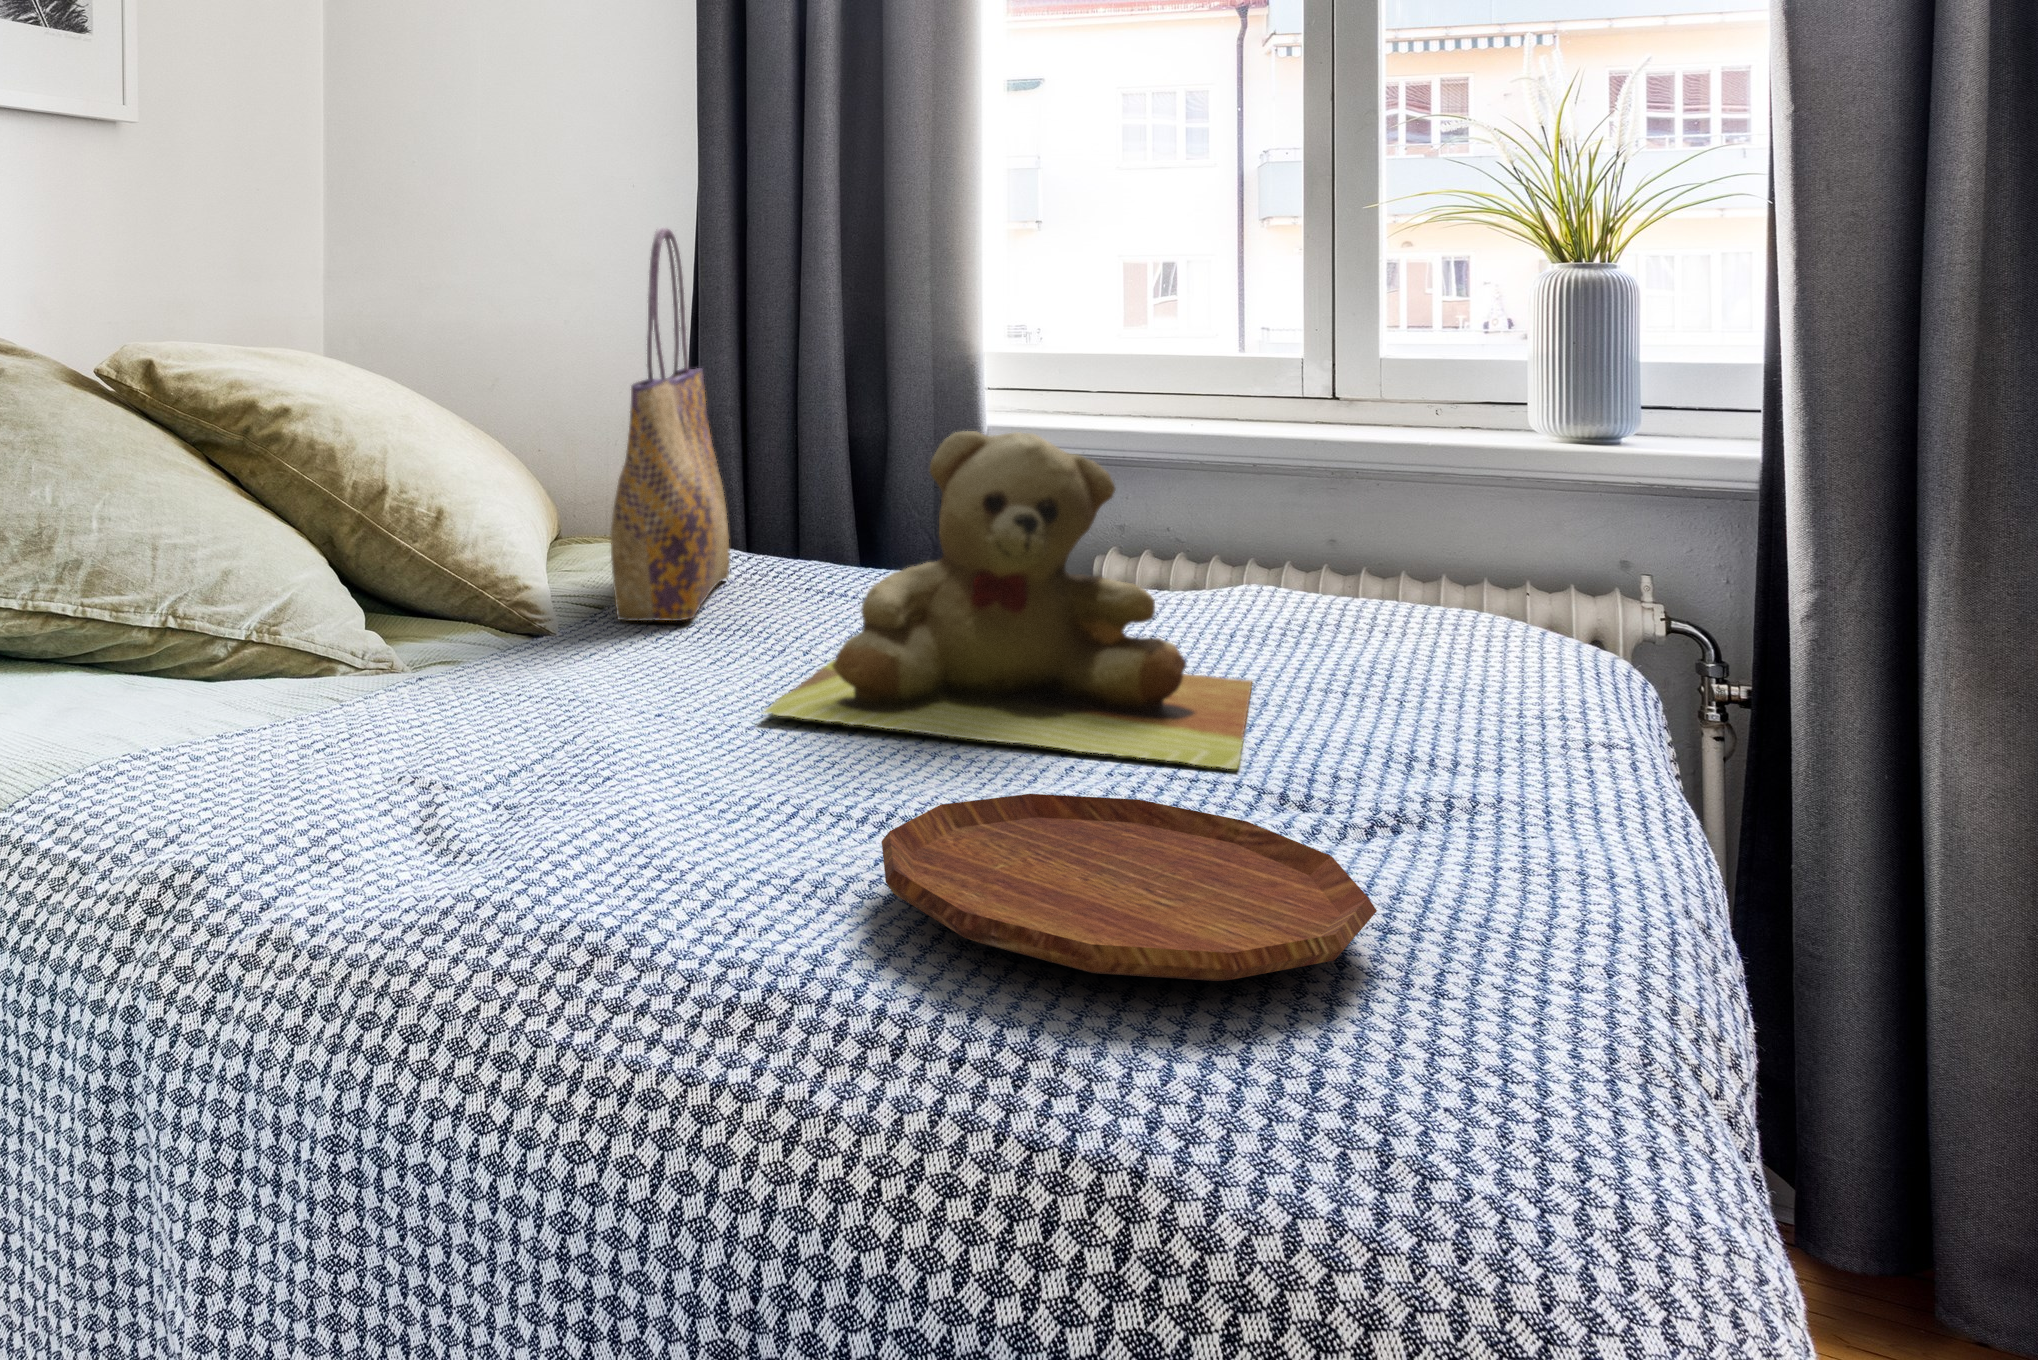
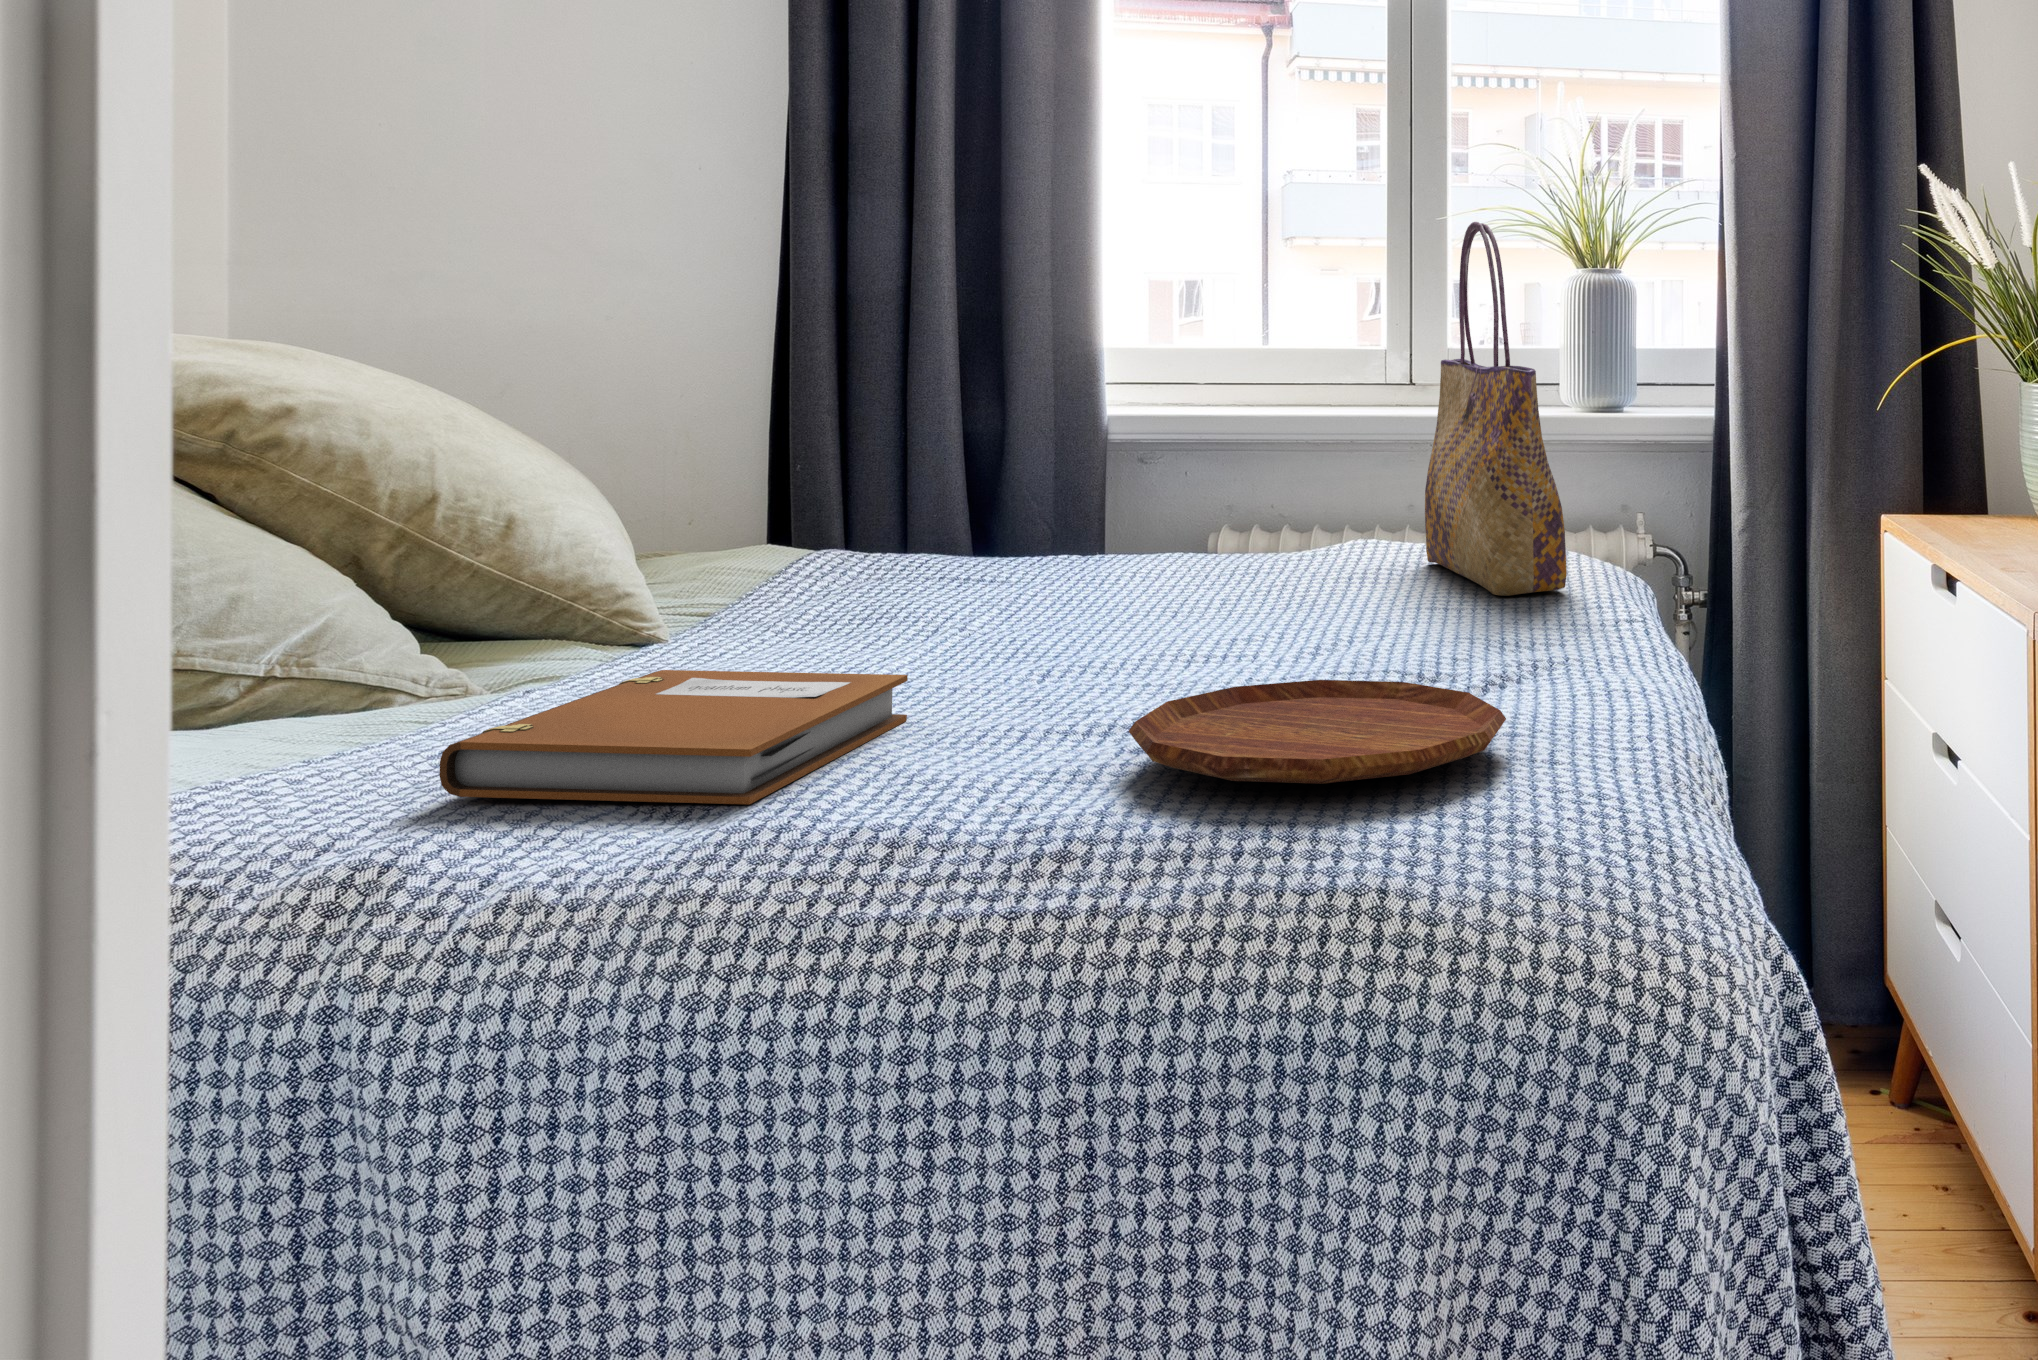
tote bag: present [611,227,730,621] -> present [1425,222,1567,596]
teddy bear: present [765,431,1252,769] -> none [953,406,1377,675]
notebook: none [239,676,693,857] -> present [439,670,908,804]

